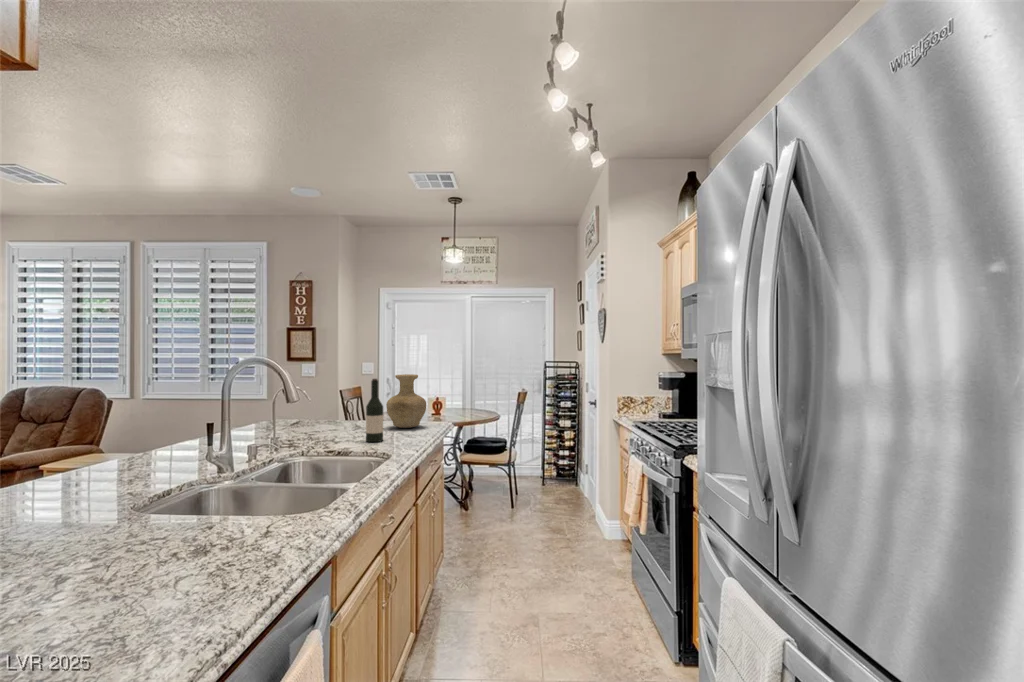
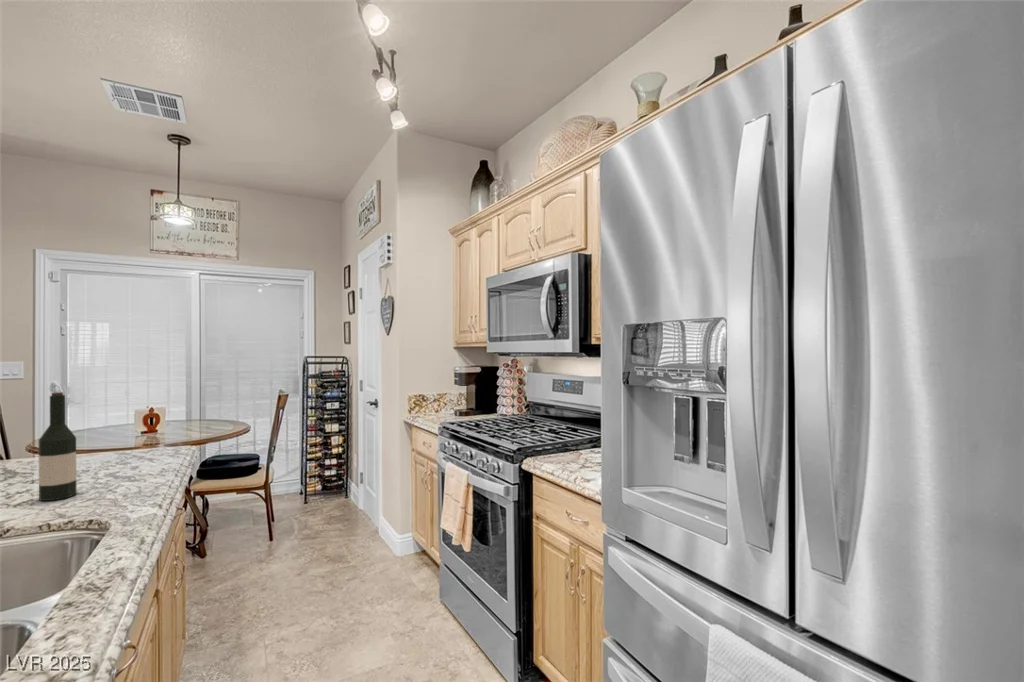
vase: present [386,374,426,428] -> none [76,381,152,465]

